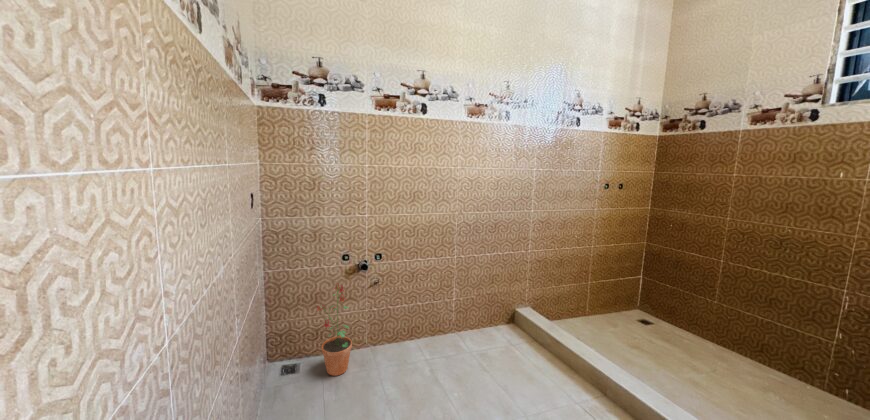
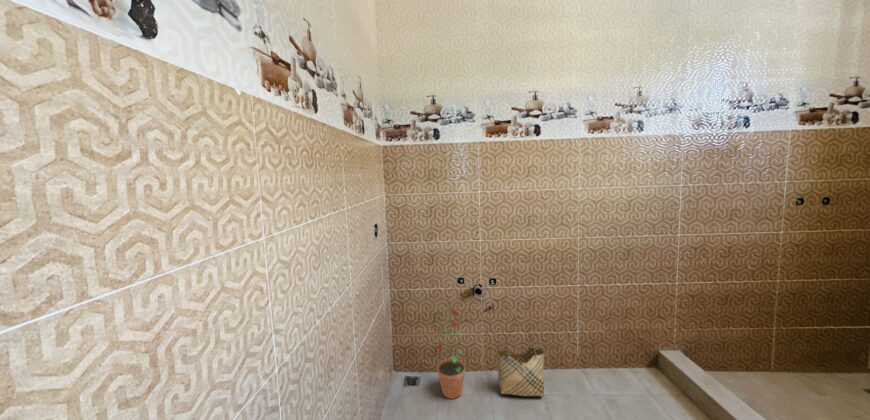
woven basket: none [382,293,425,360] -> present [496,324,544,396]

